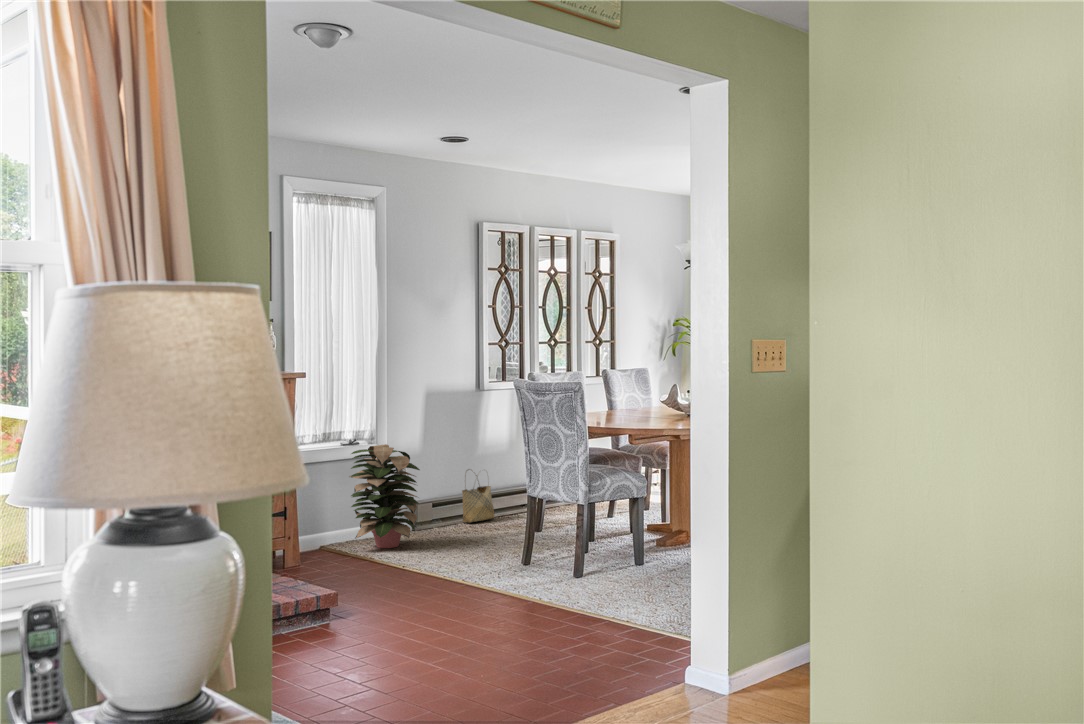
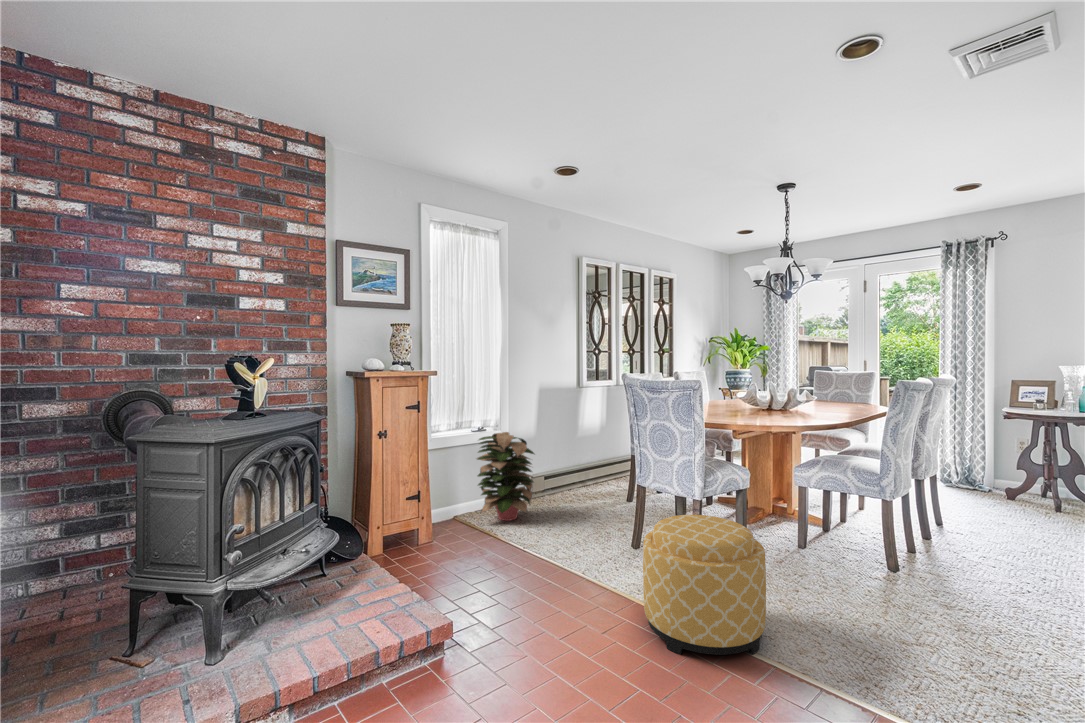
woven basket: present [462,475,495,523] -> none [566,449,591,493]
ottoman: none [511,510,617,622] -> present [643,515,766,655]

